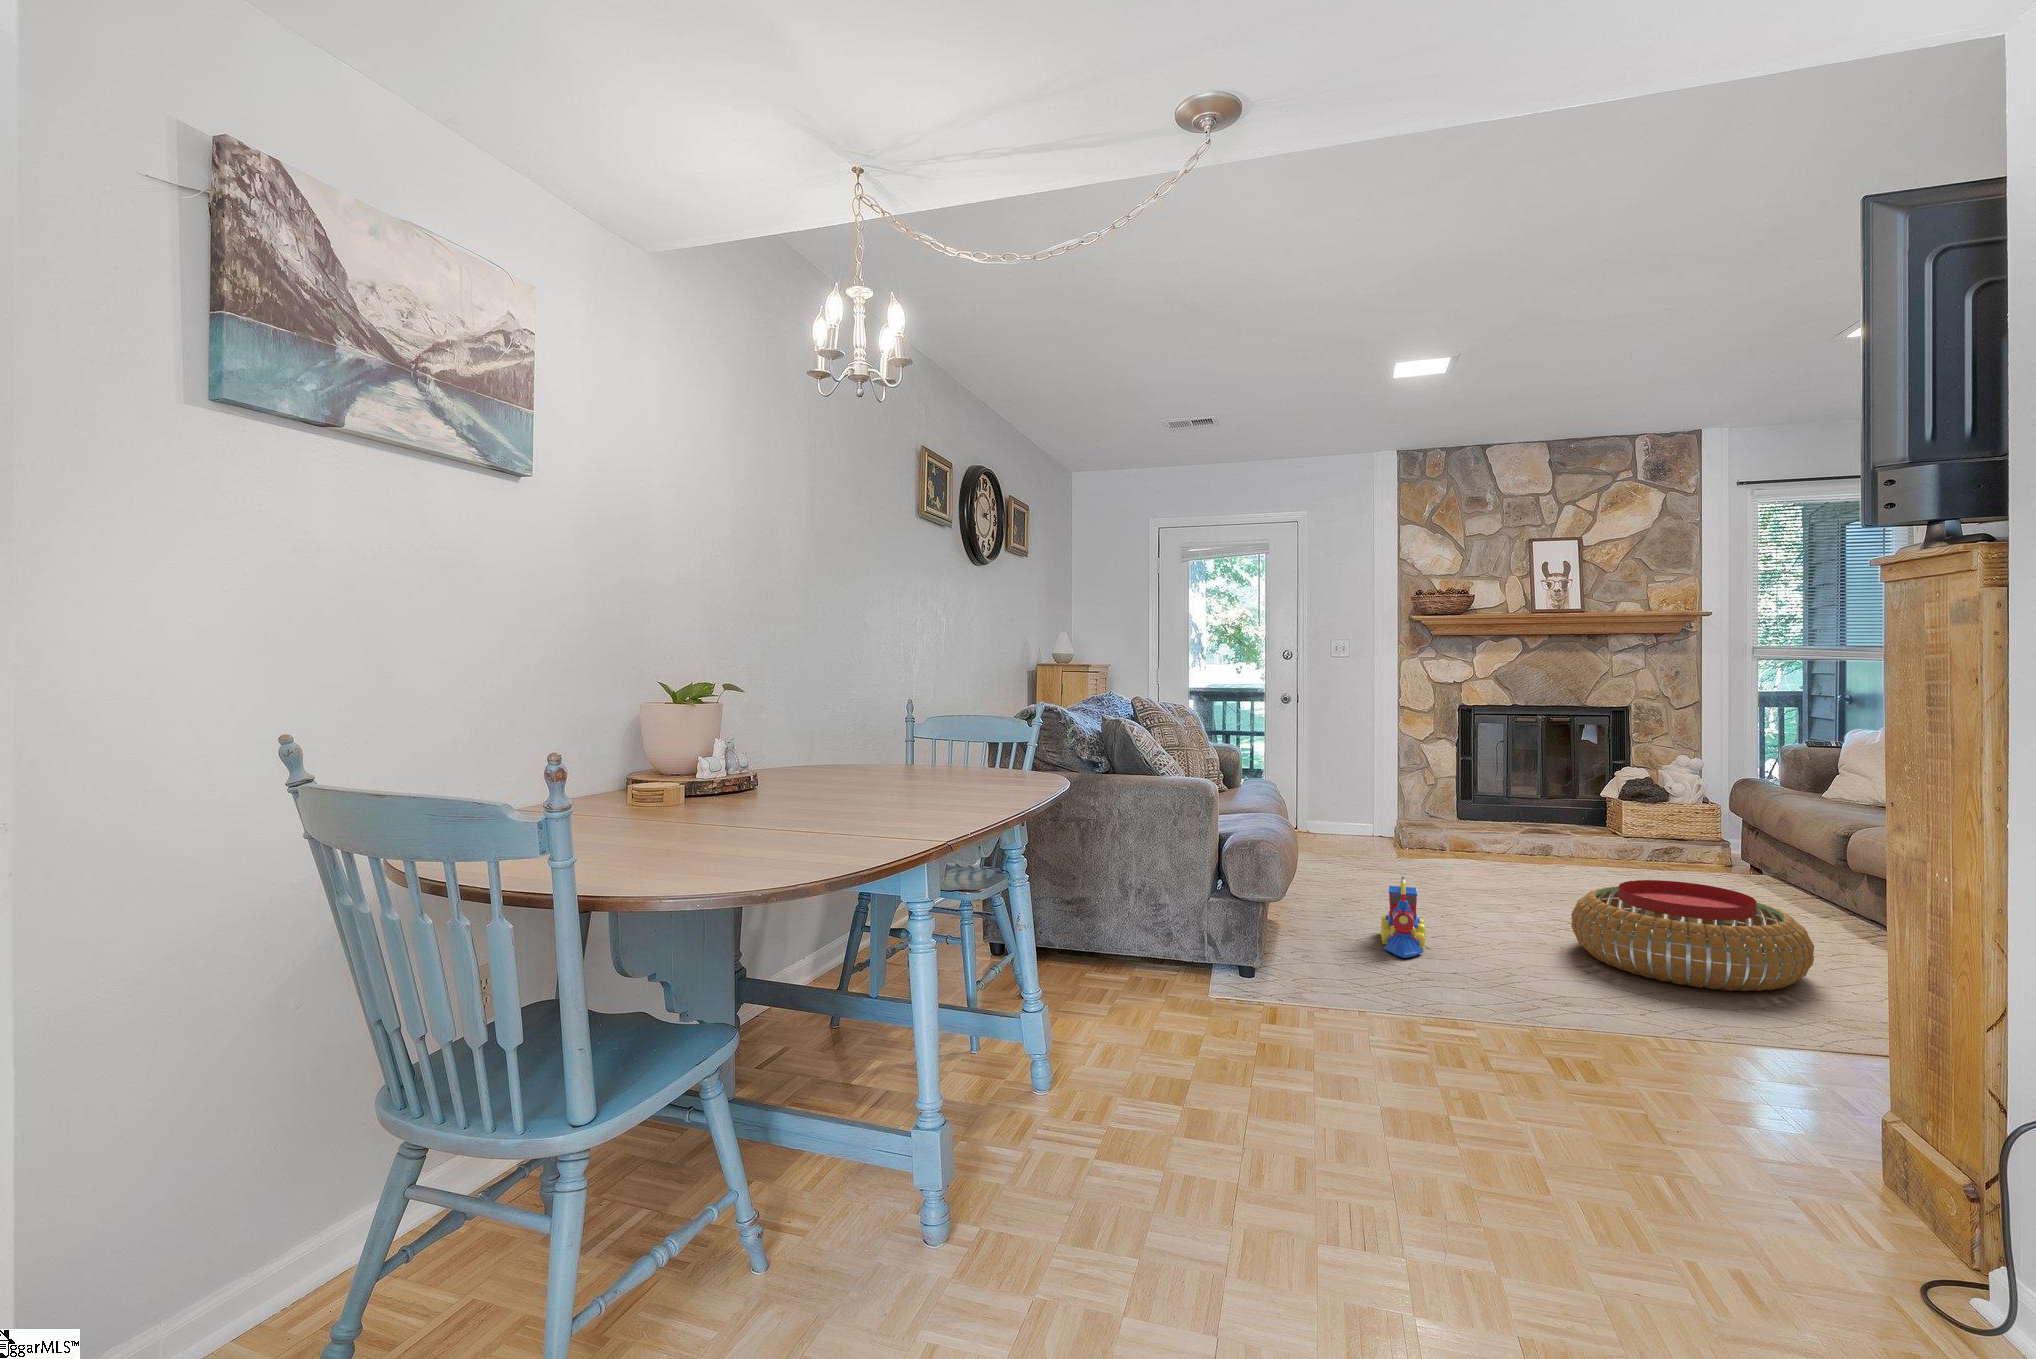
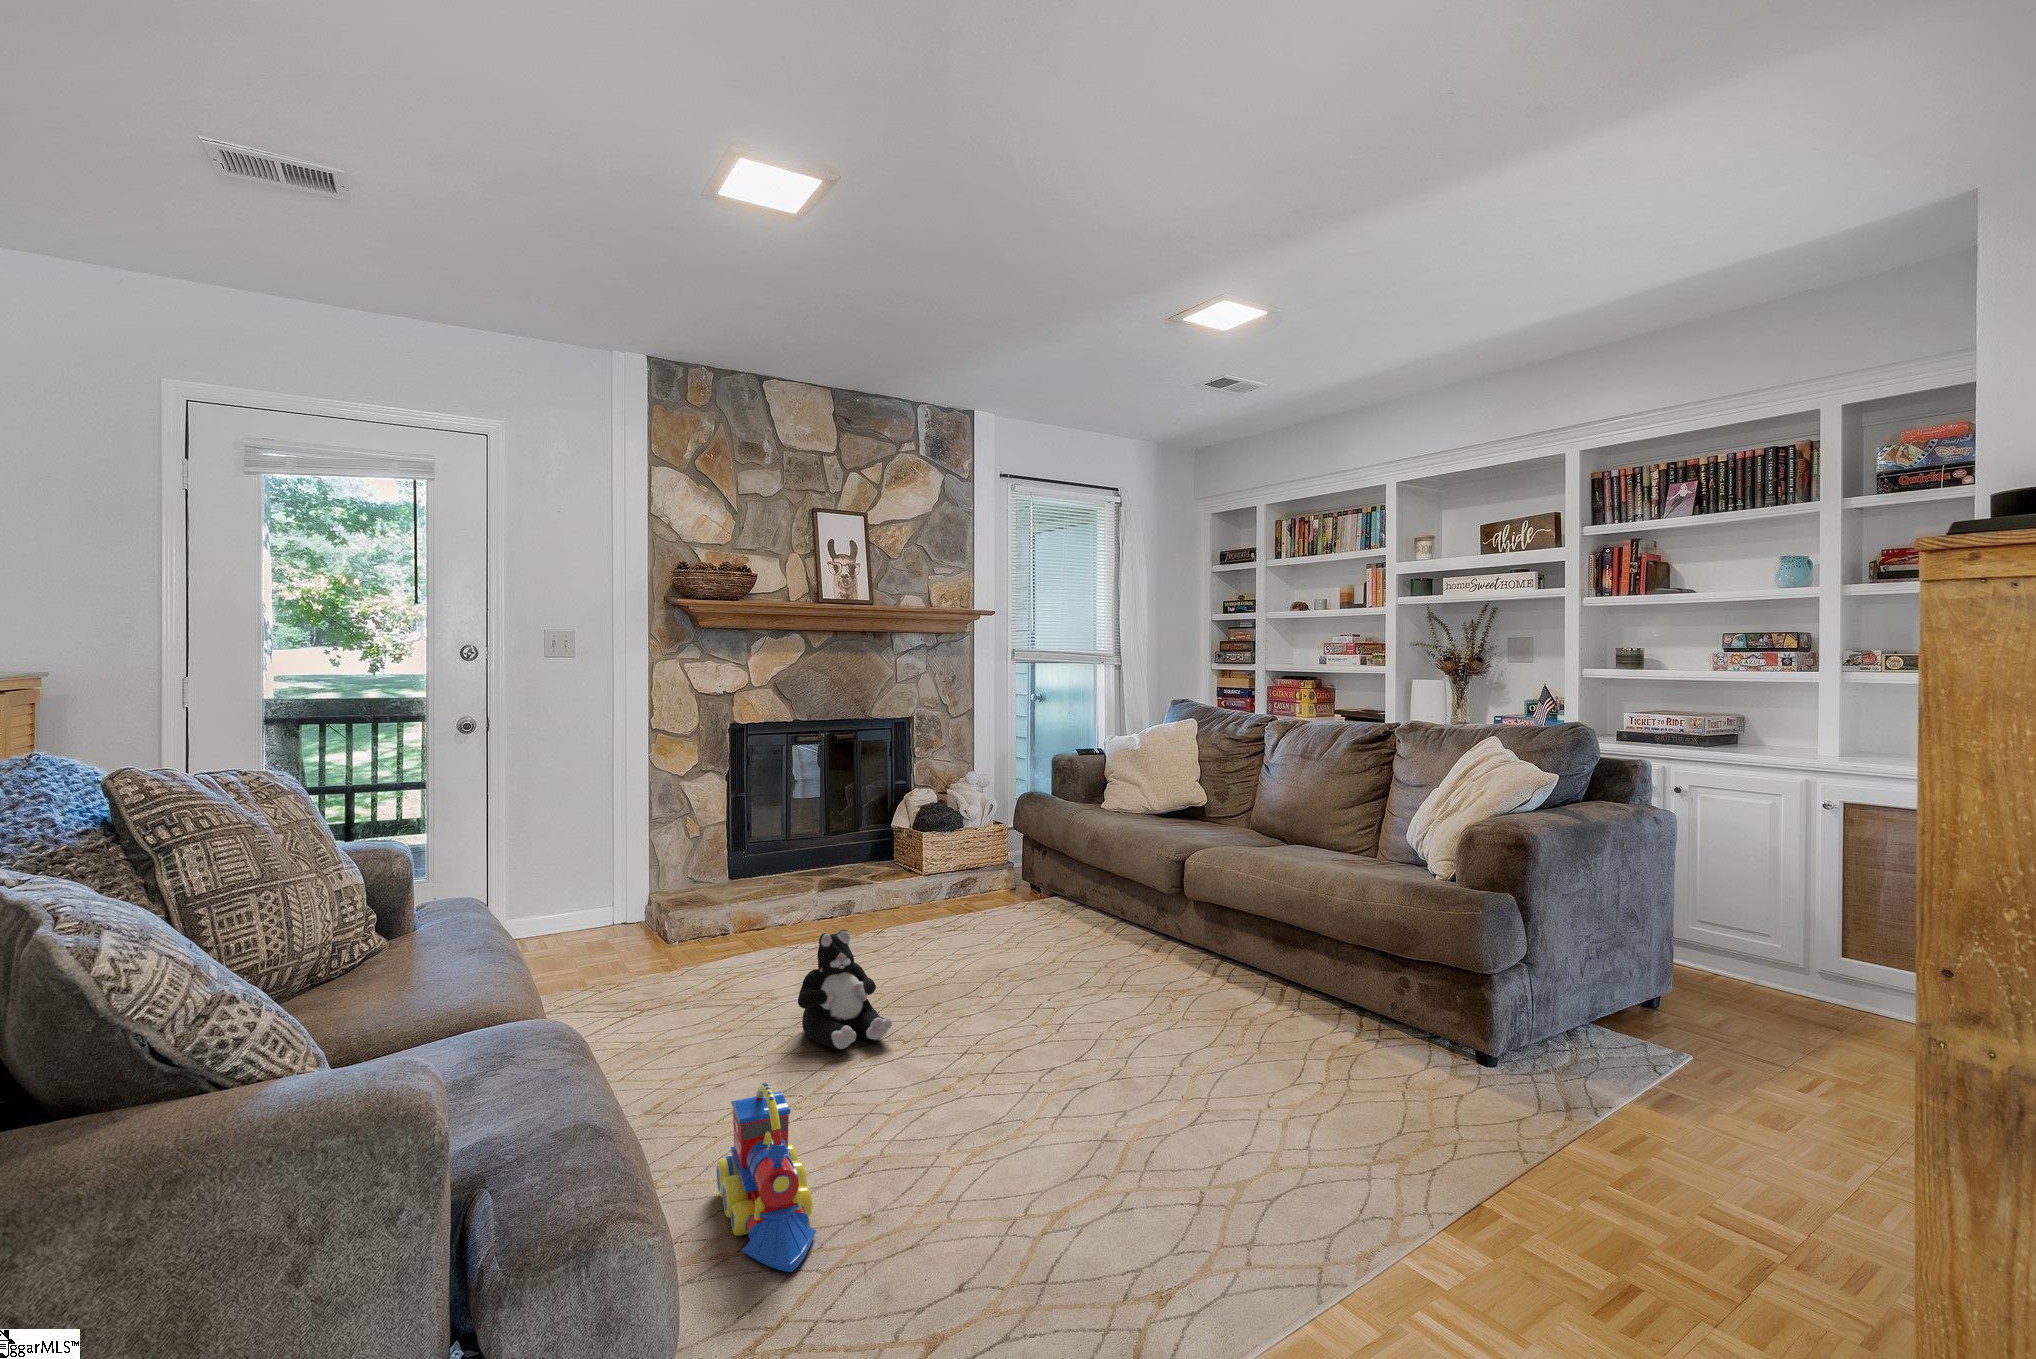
plush toy: none [1461,835,1525,907] -> present [798,930,892,1049]
pouf: present [1571,880,1814,991] -> none [992,972,1271,1154]

